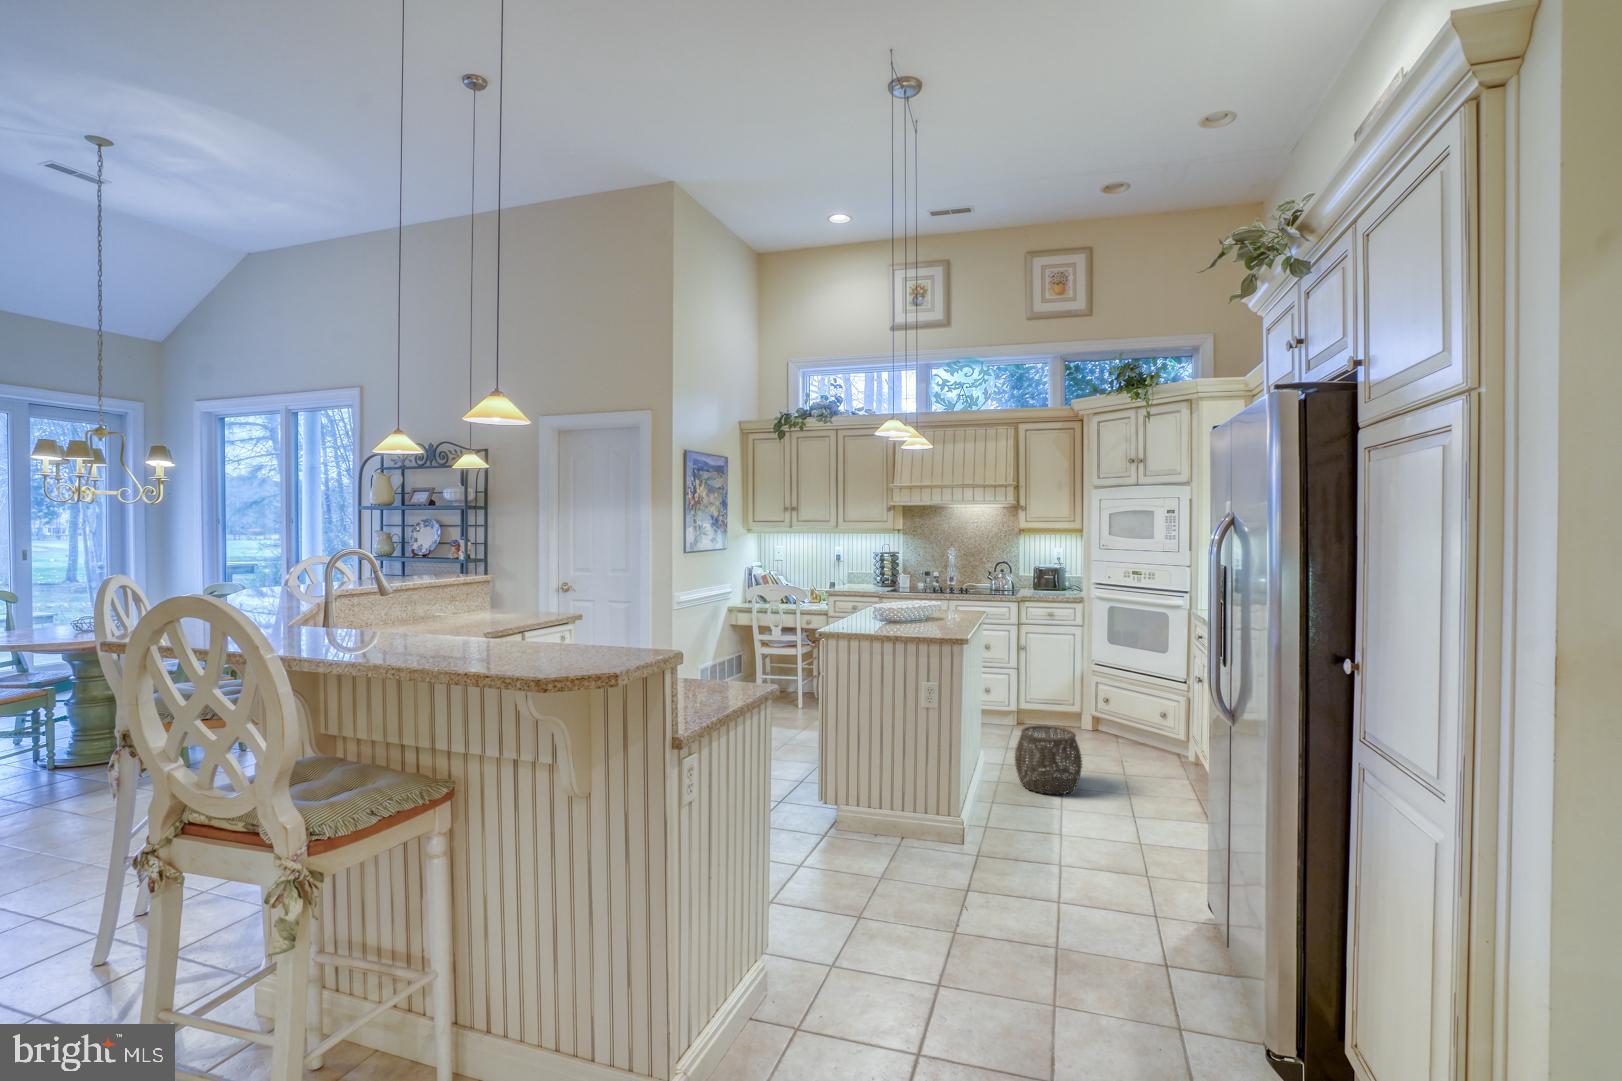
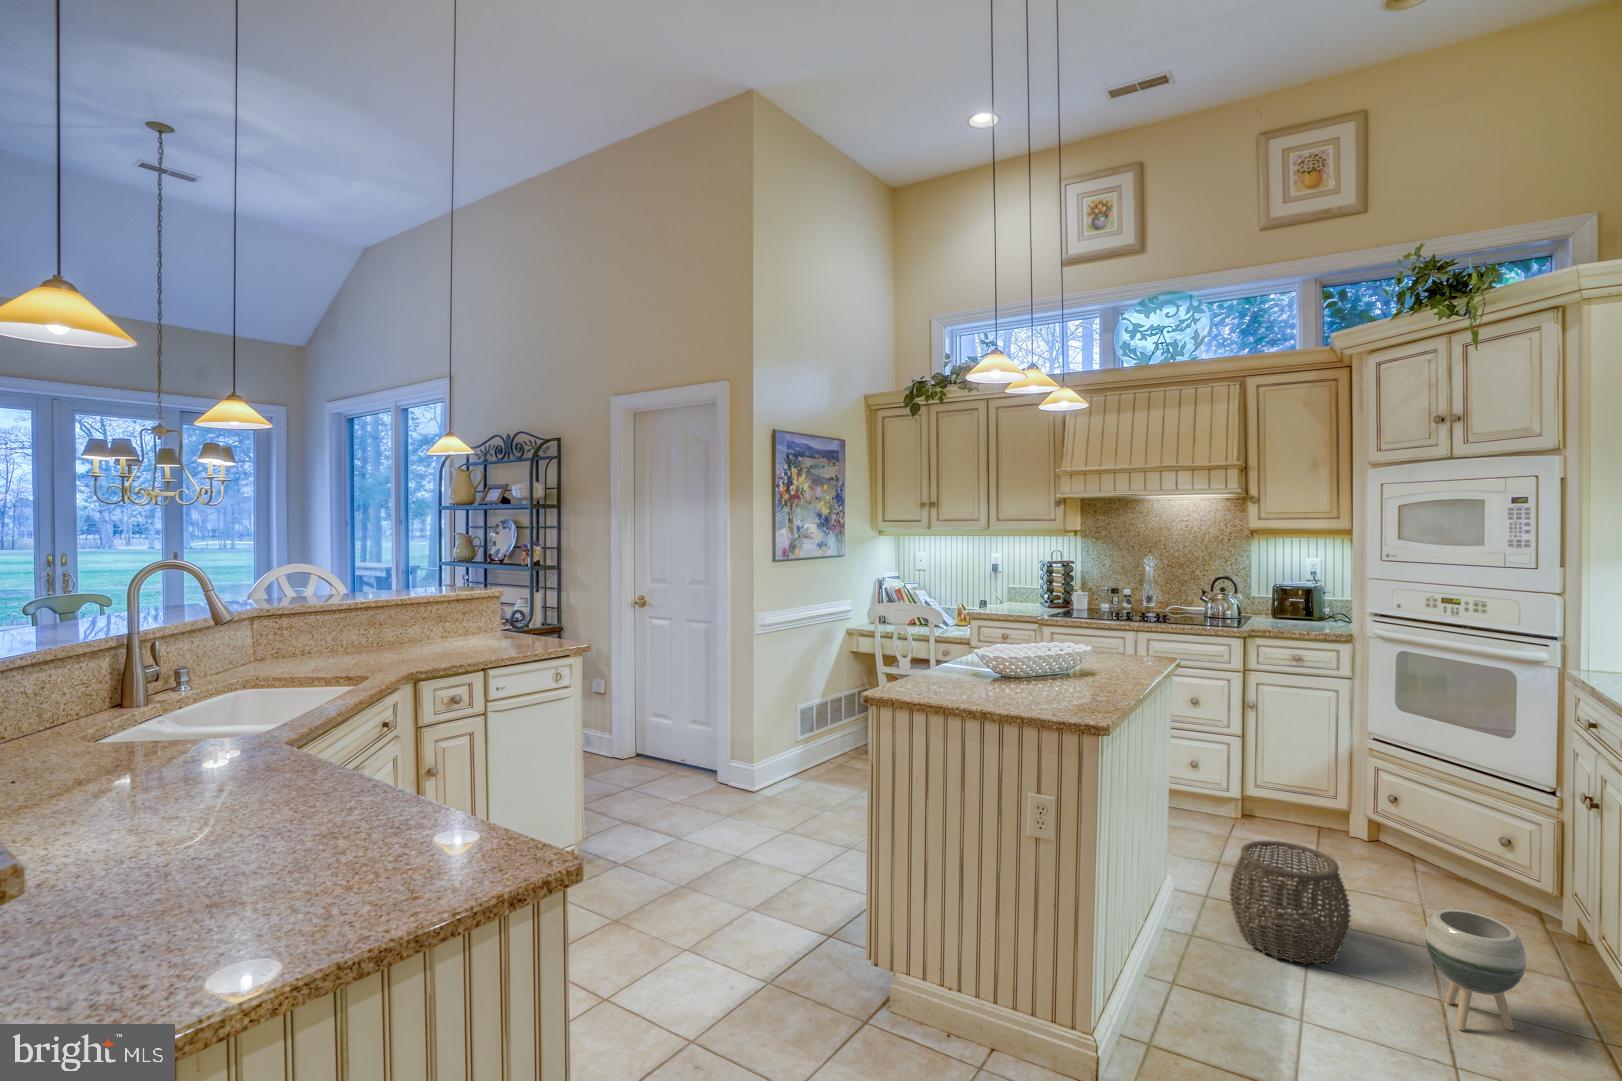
planter: none [1121,749,1170,814] -> present [1425,909,1526,1030]

